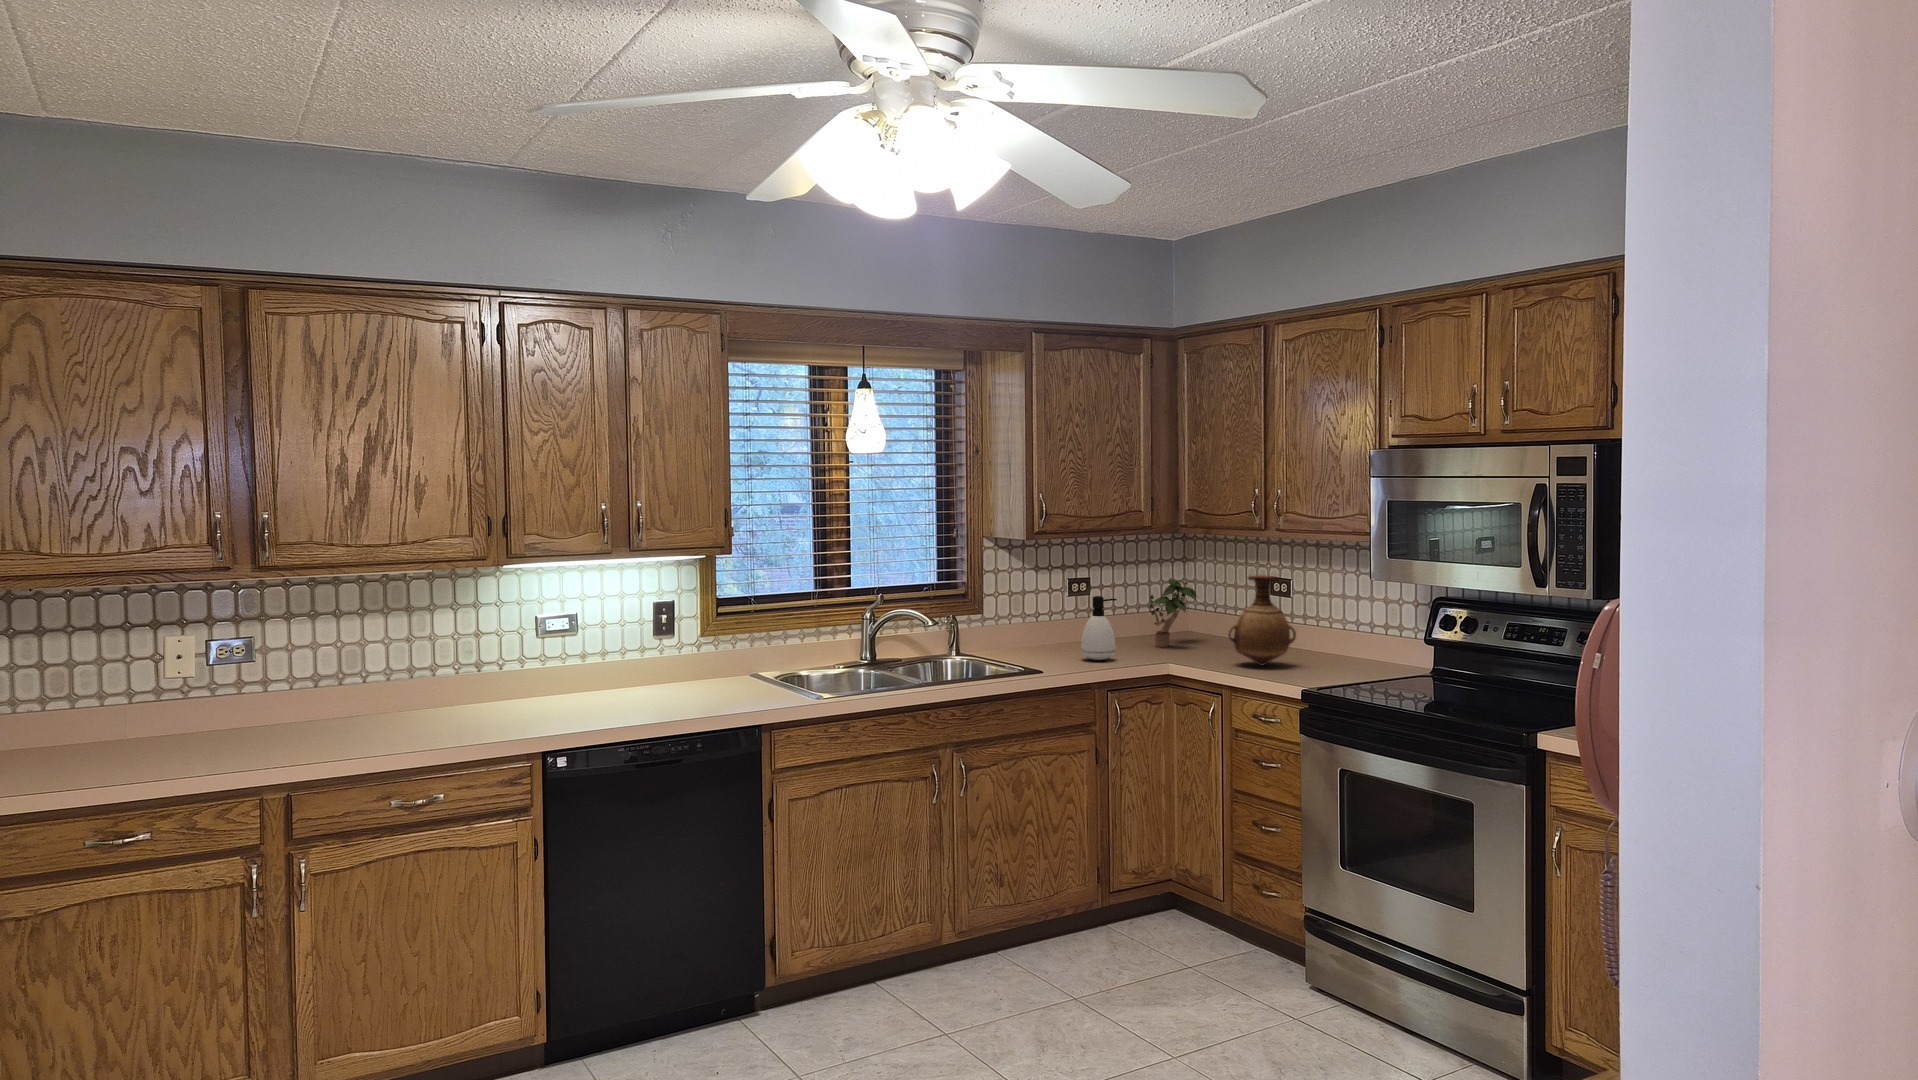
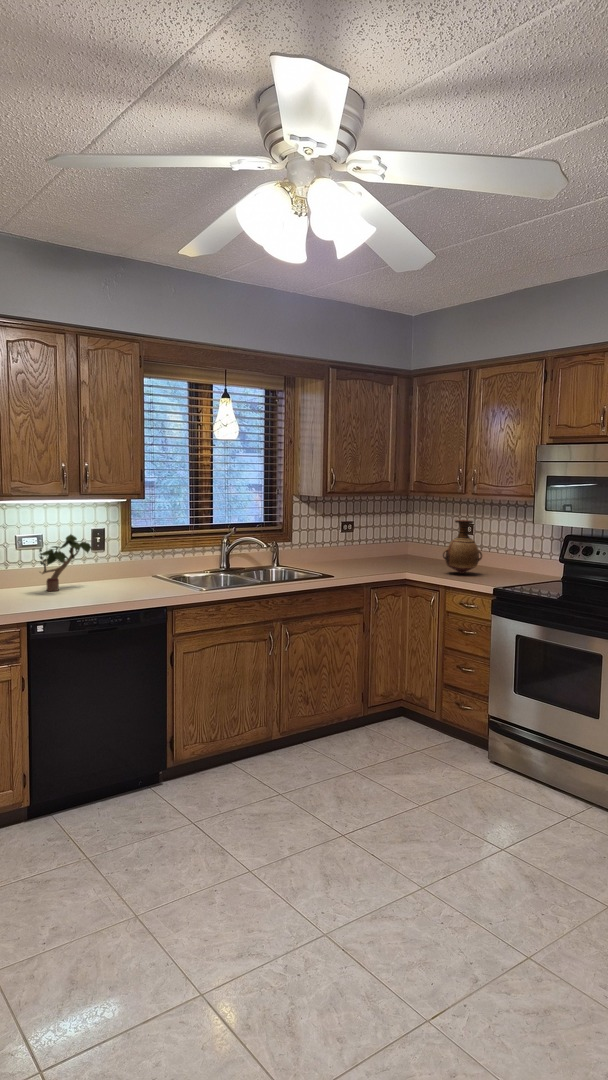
potted plant: present [1149,578,1198,647] -> present [39,534,93,591]
soap dispenser: present [1081,596,1117,660] -> none [353,531,375,570]

